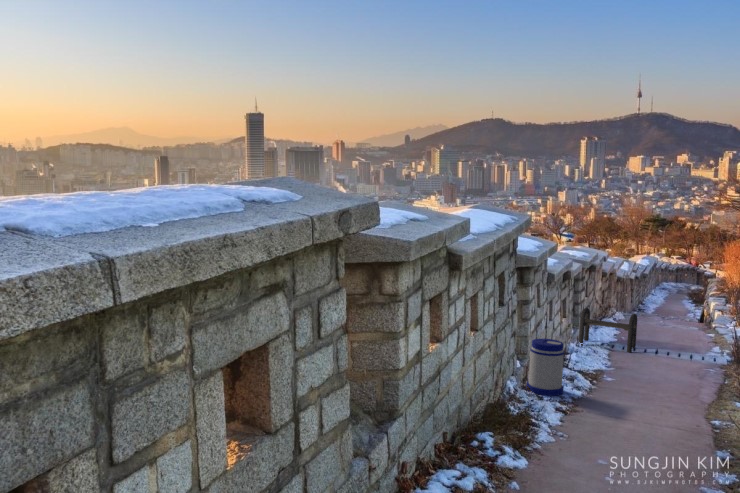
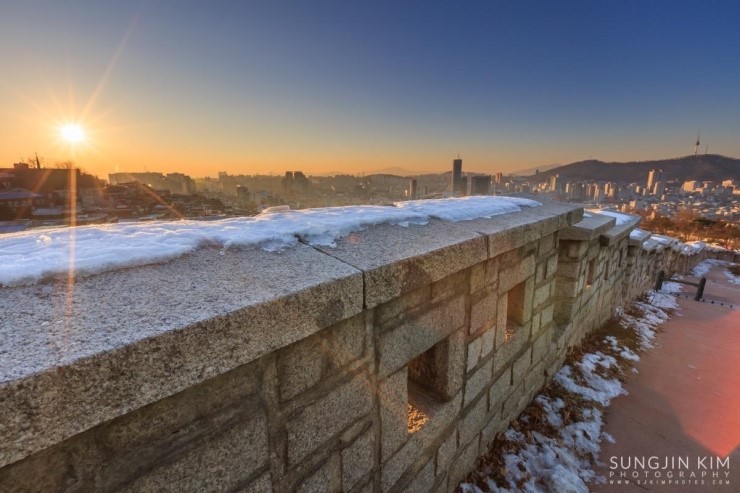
trash can: present [527,339,564,396] -> none [625,287,658,321]

